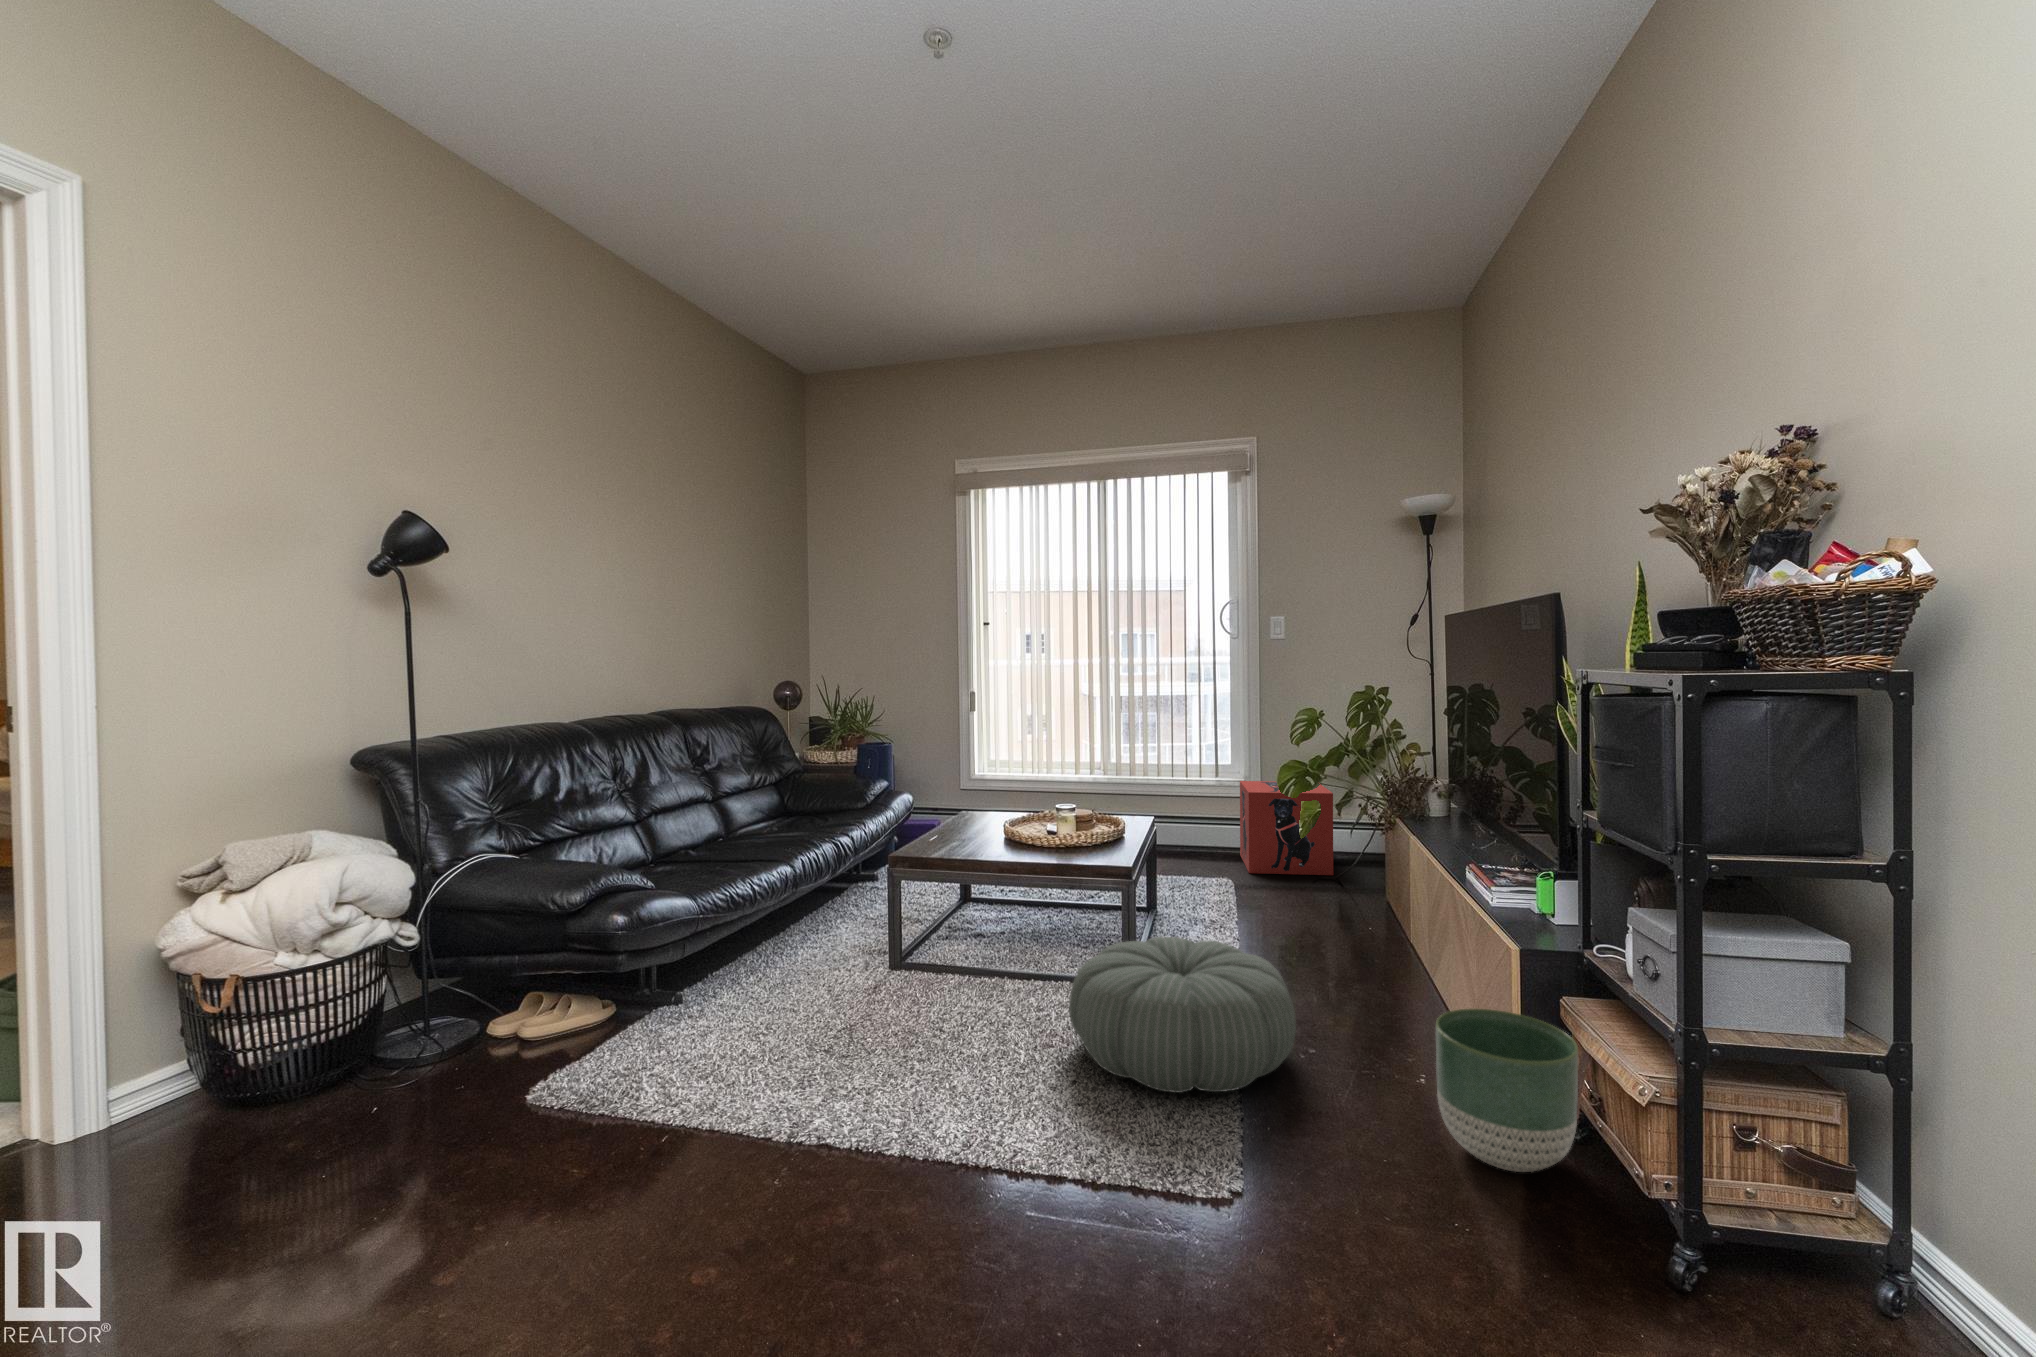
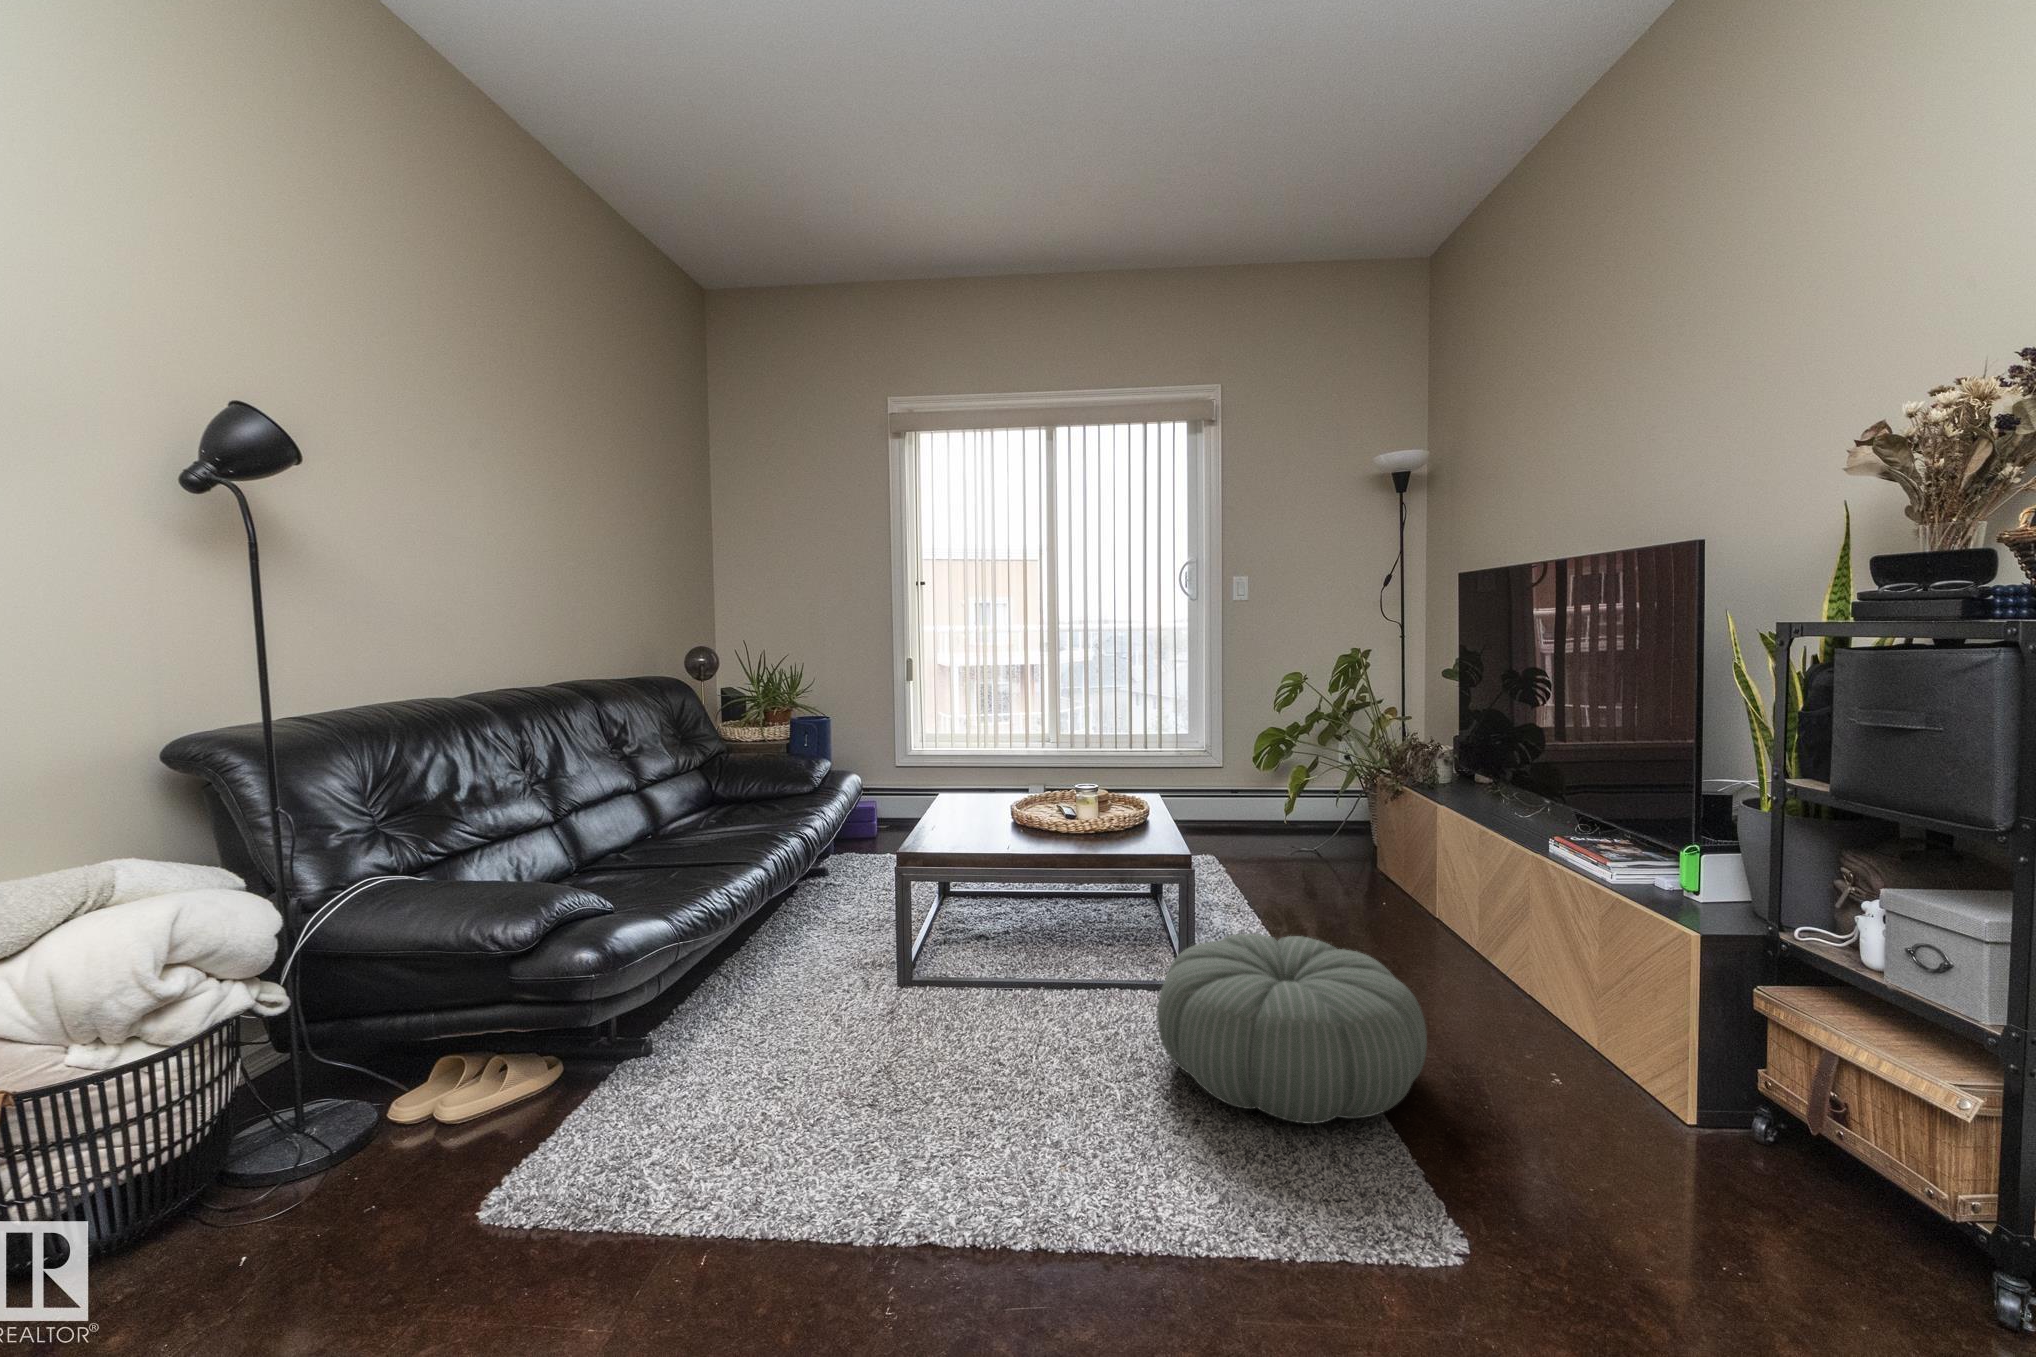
storage box: present [1240,781,1333,875] -> none [1202,749,1309,847]
planter: present [1436,1009,1578,1172] -> none [1620,1004,1800,1189]

